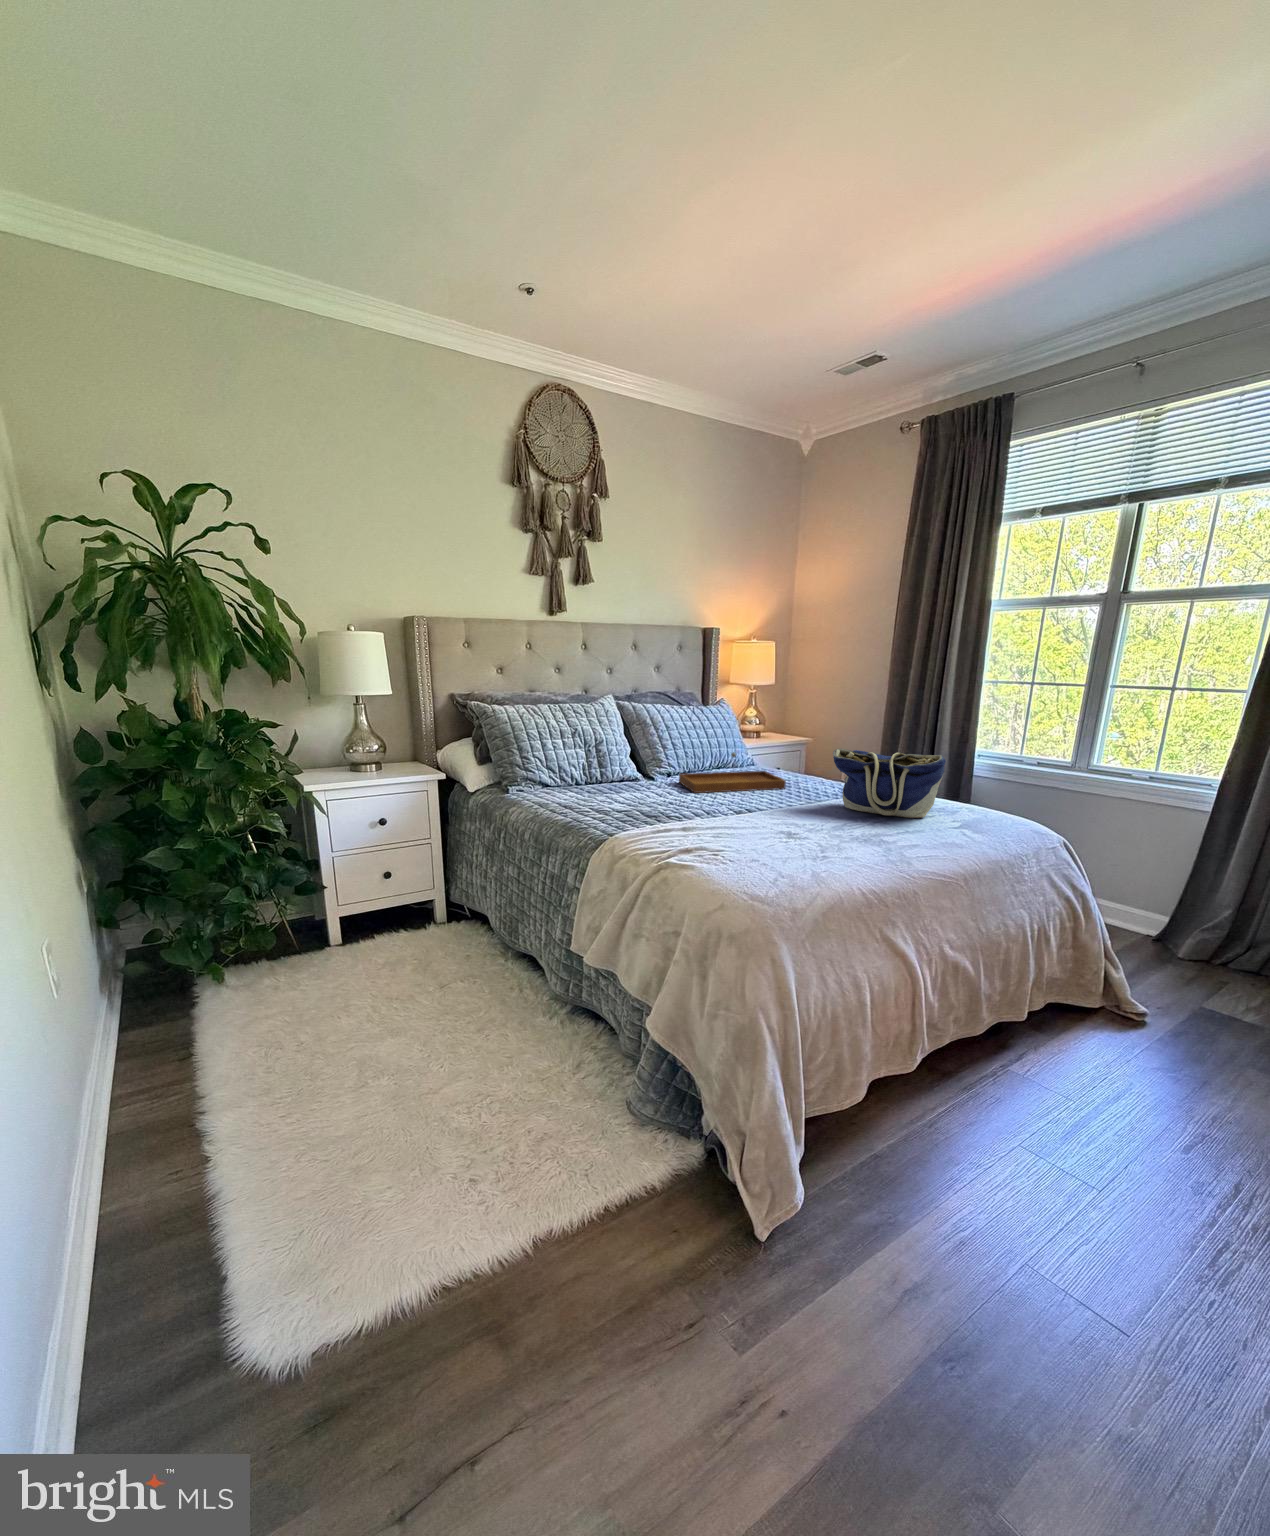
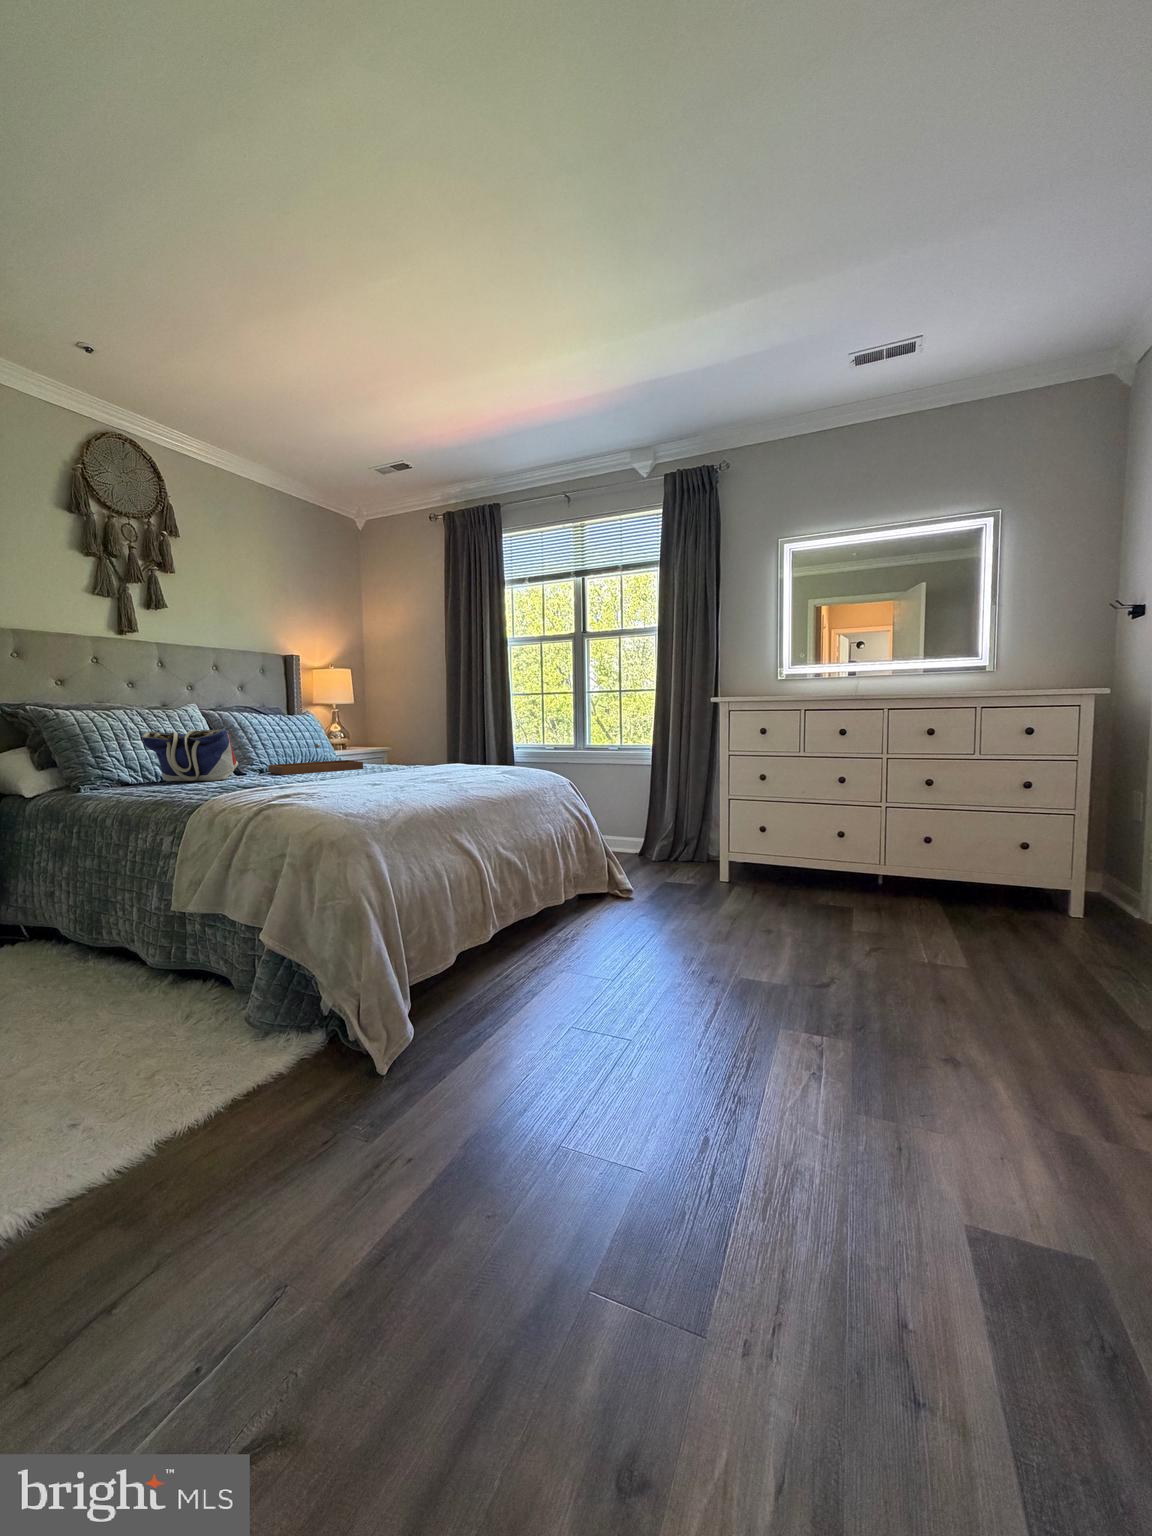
tote bag: present [833,749,946,818] -> present [142,728,238,781]

